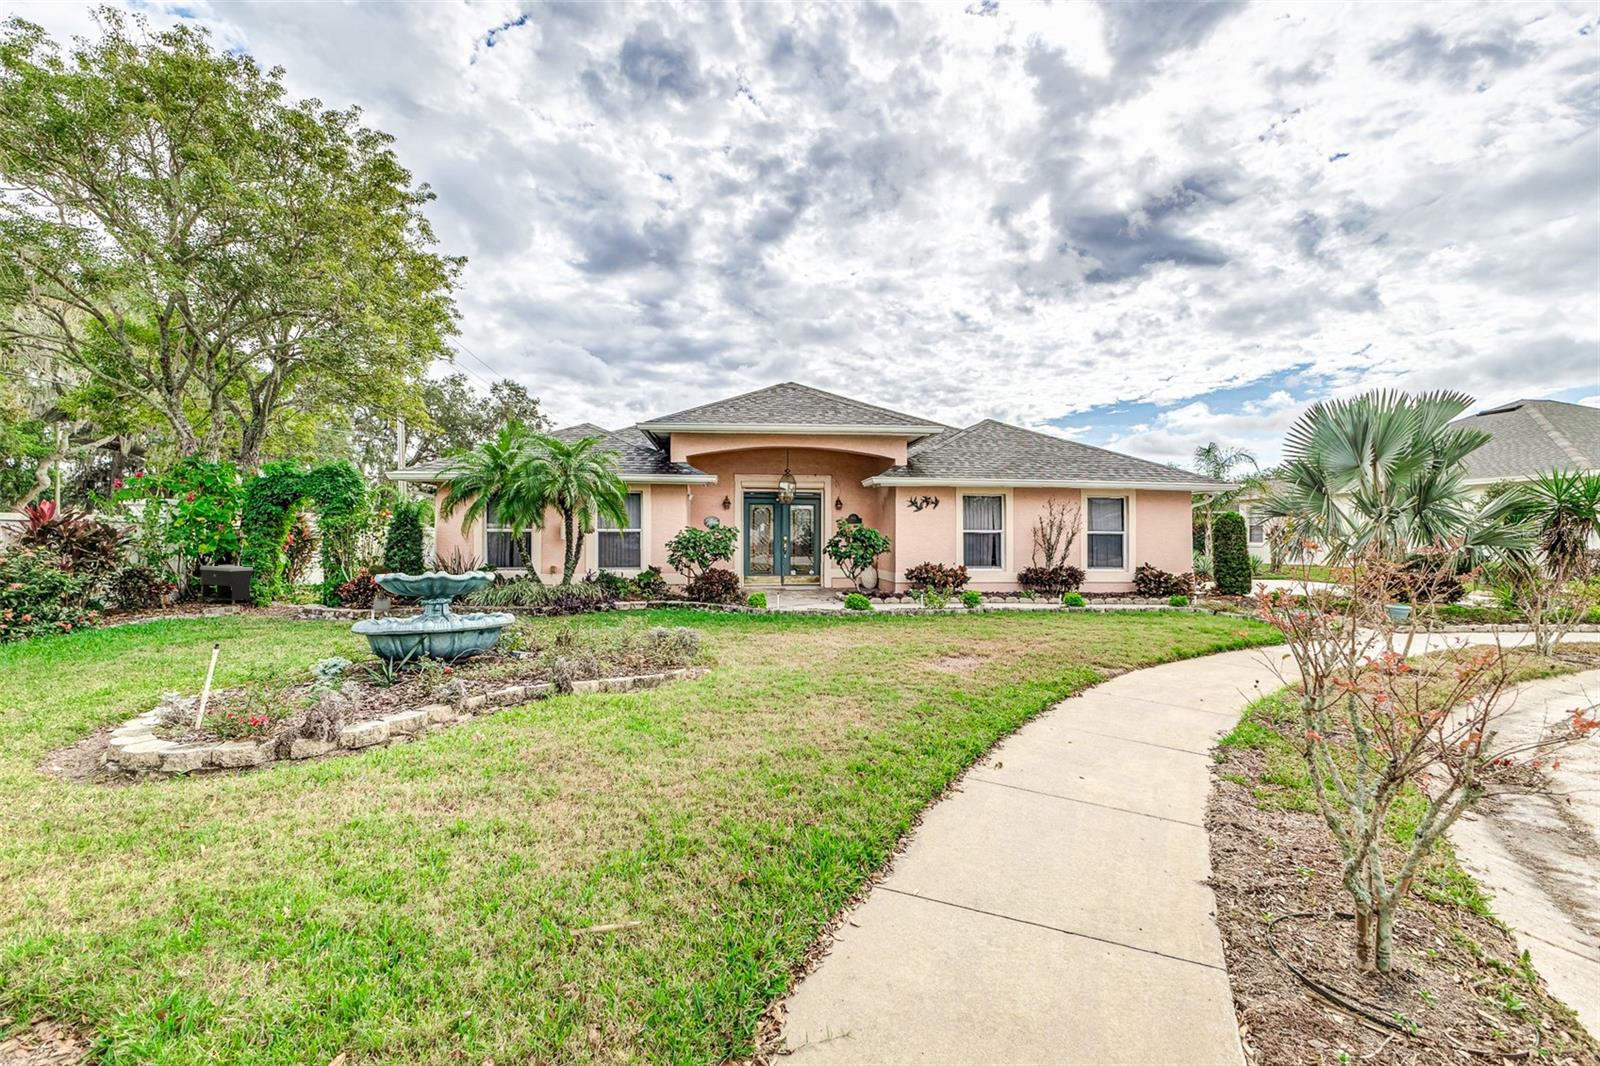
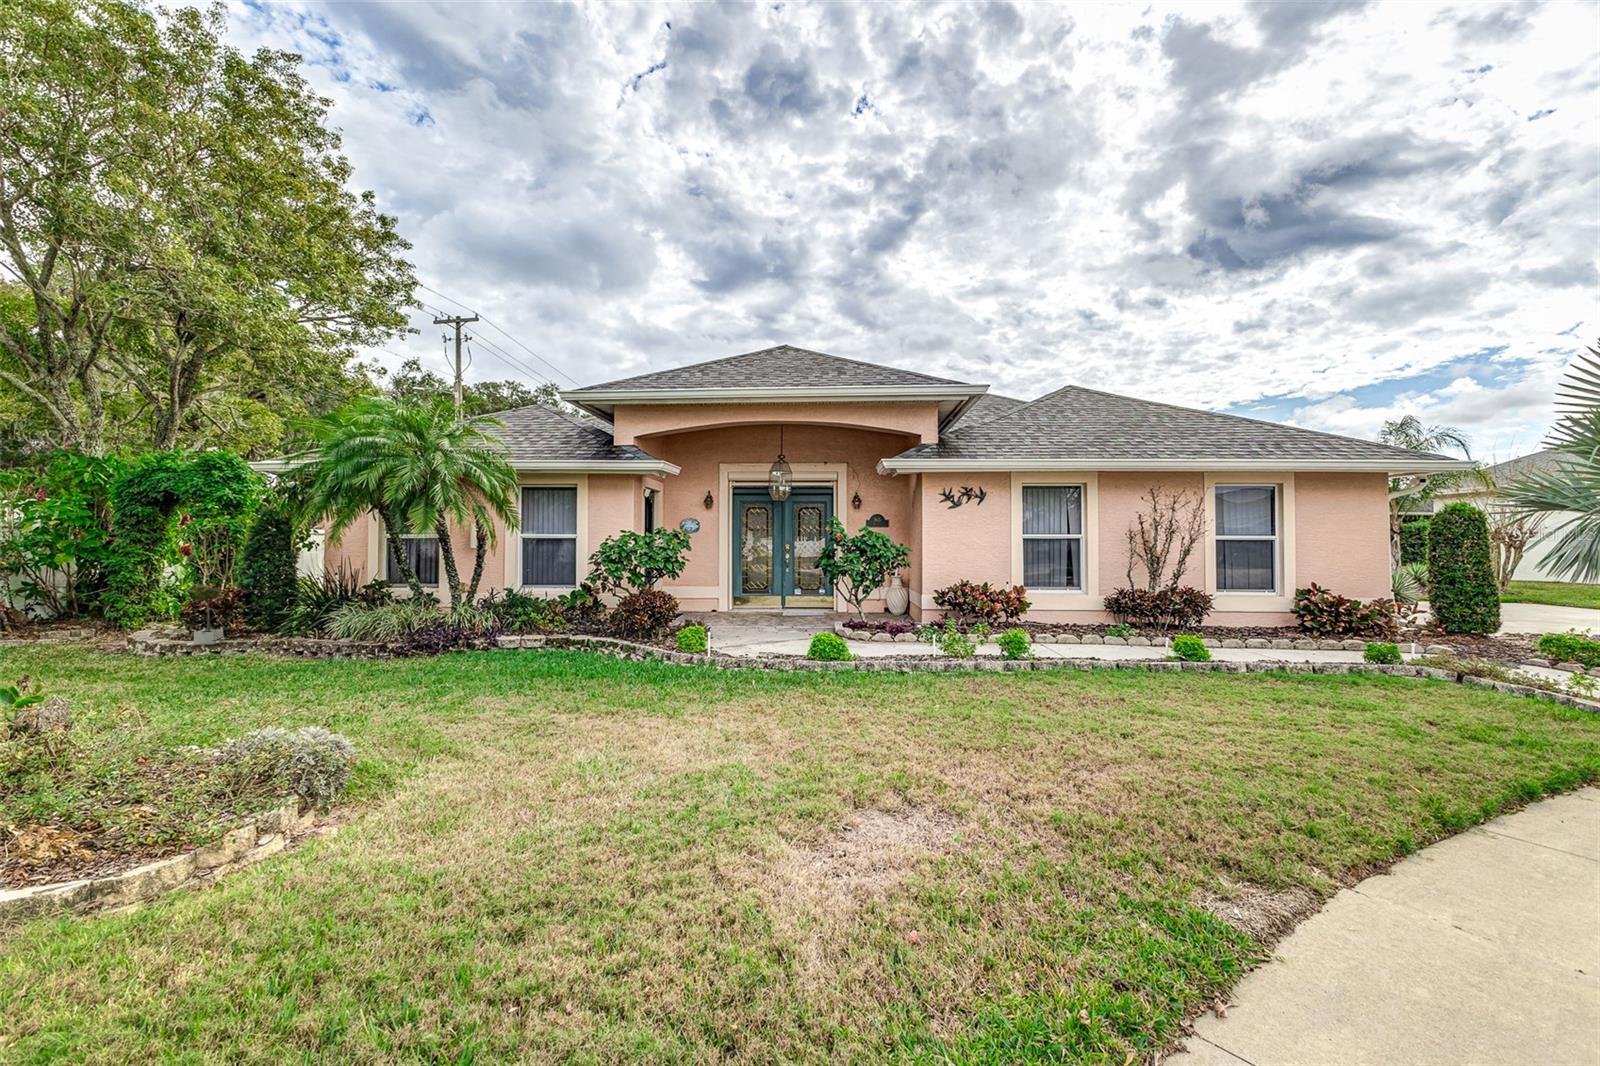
storage bench: present [200,565,254,604] -> none [39,581,108,631]

